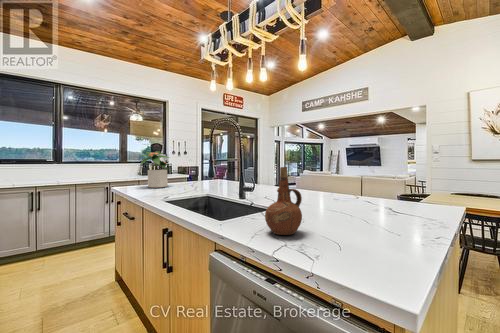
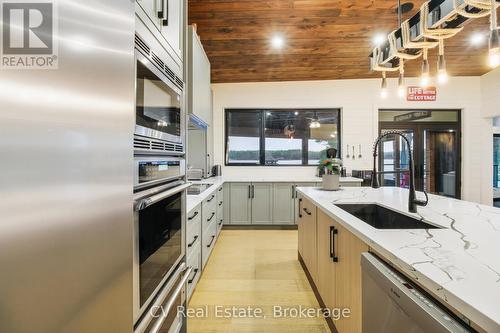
ceramic pitcher: present [265,167,302,235] -> none [419,188,468,256]

